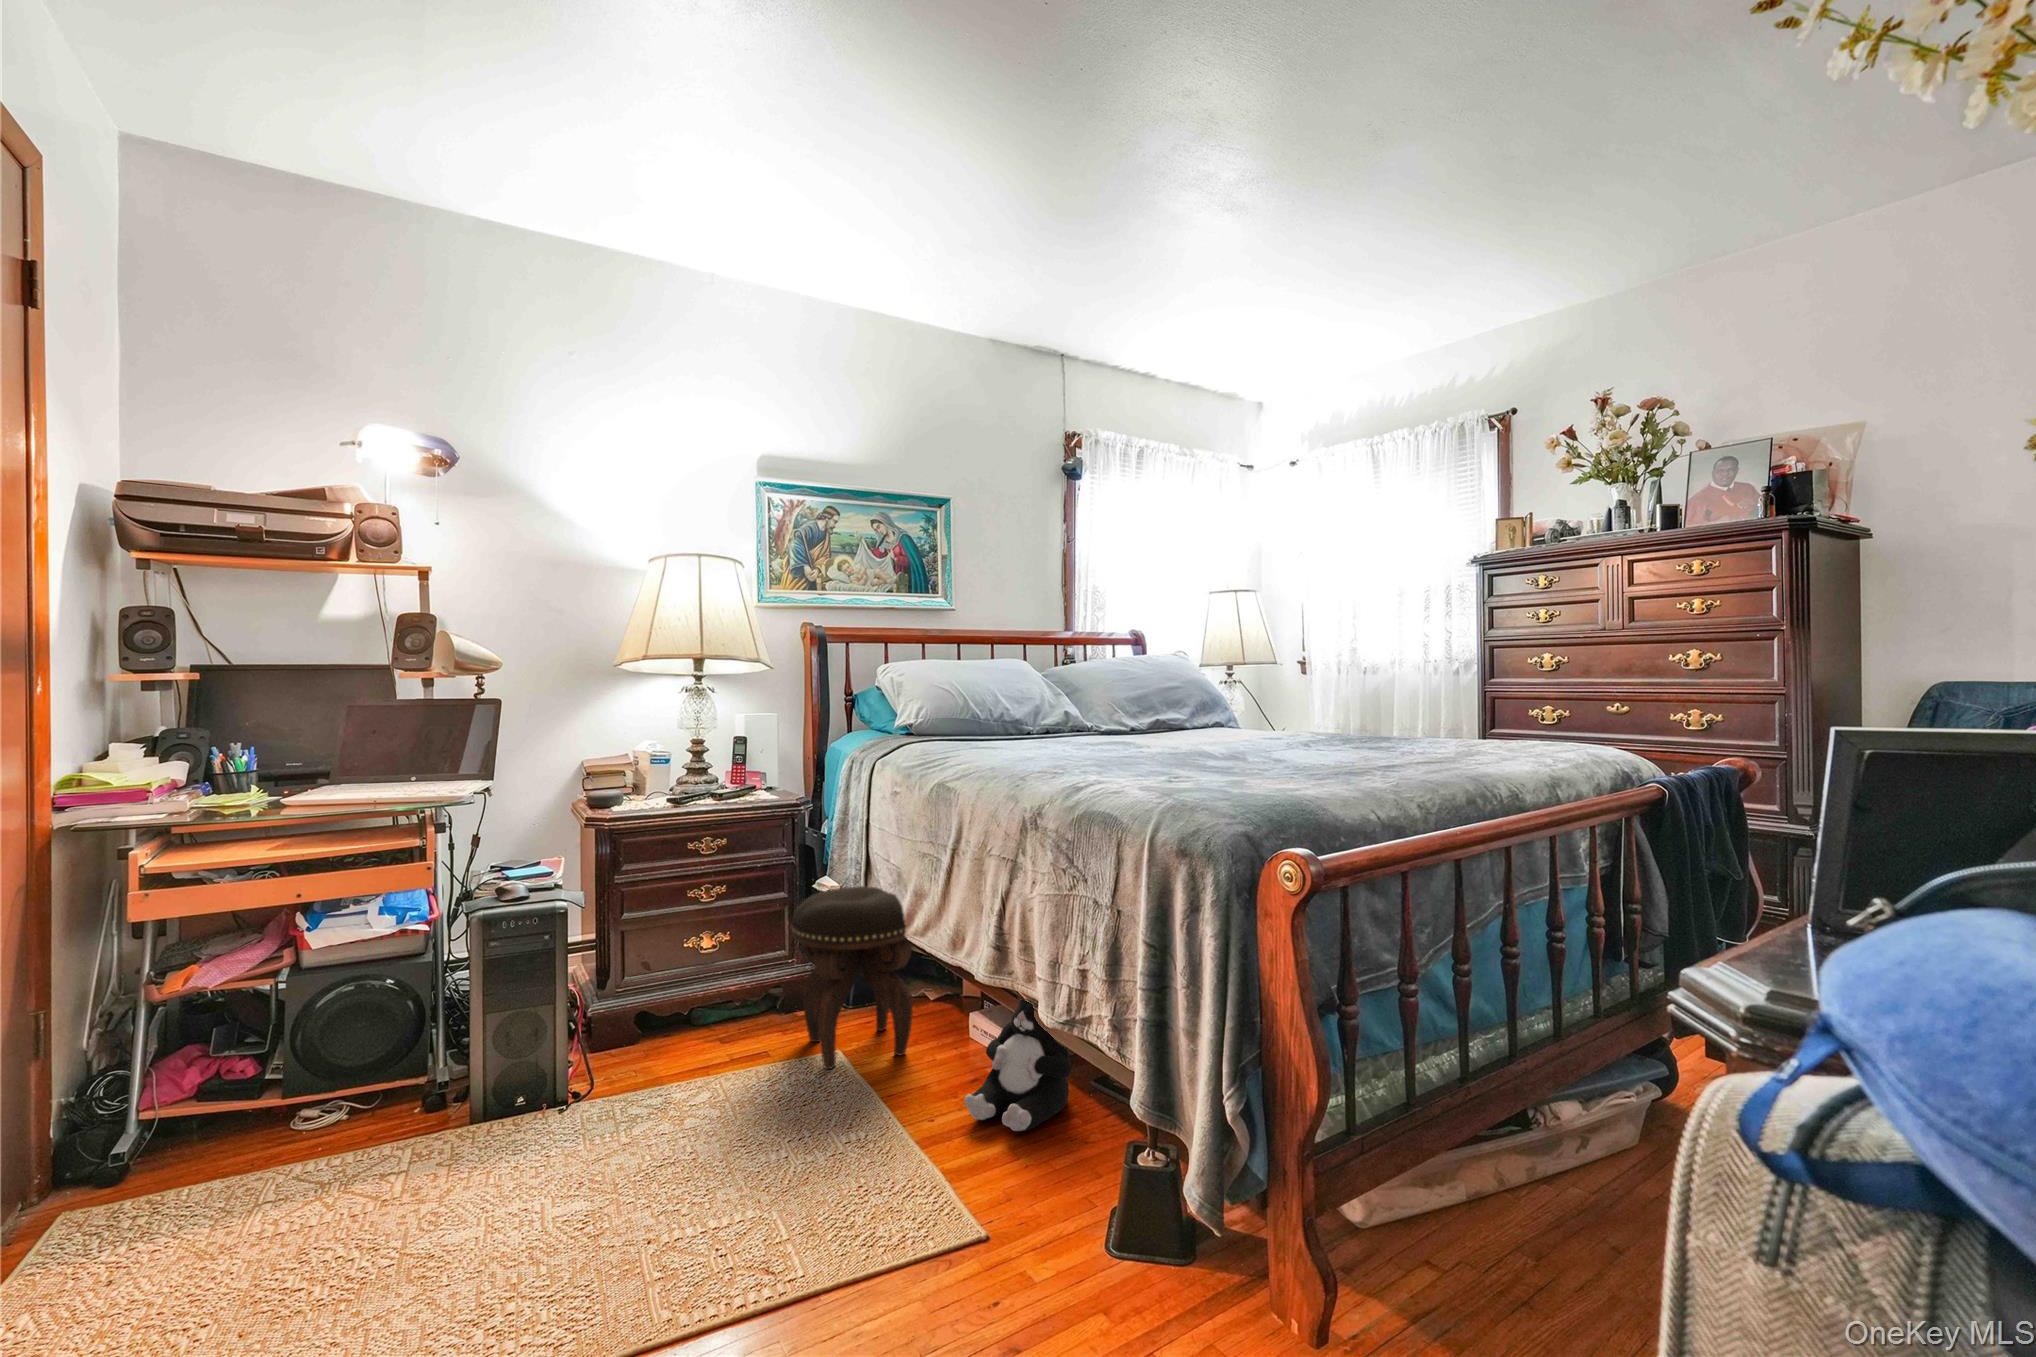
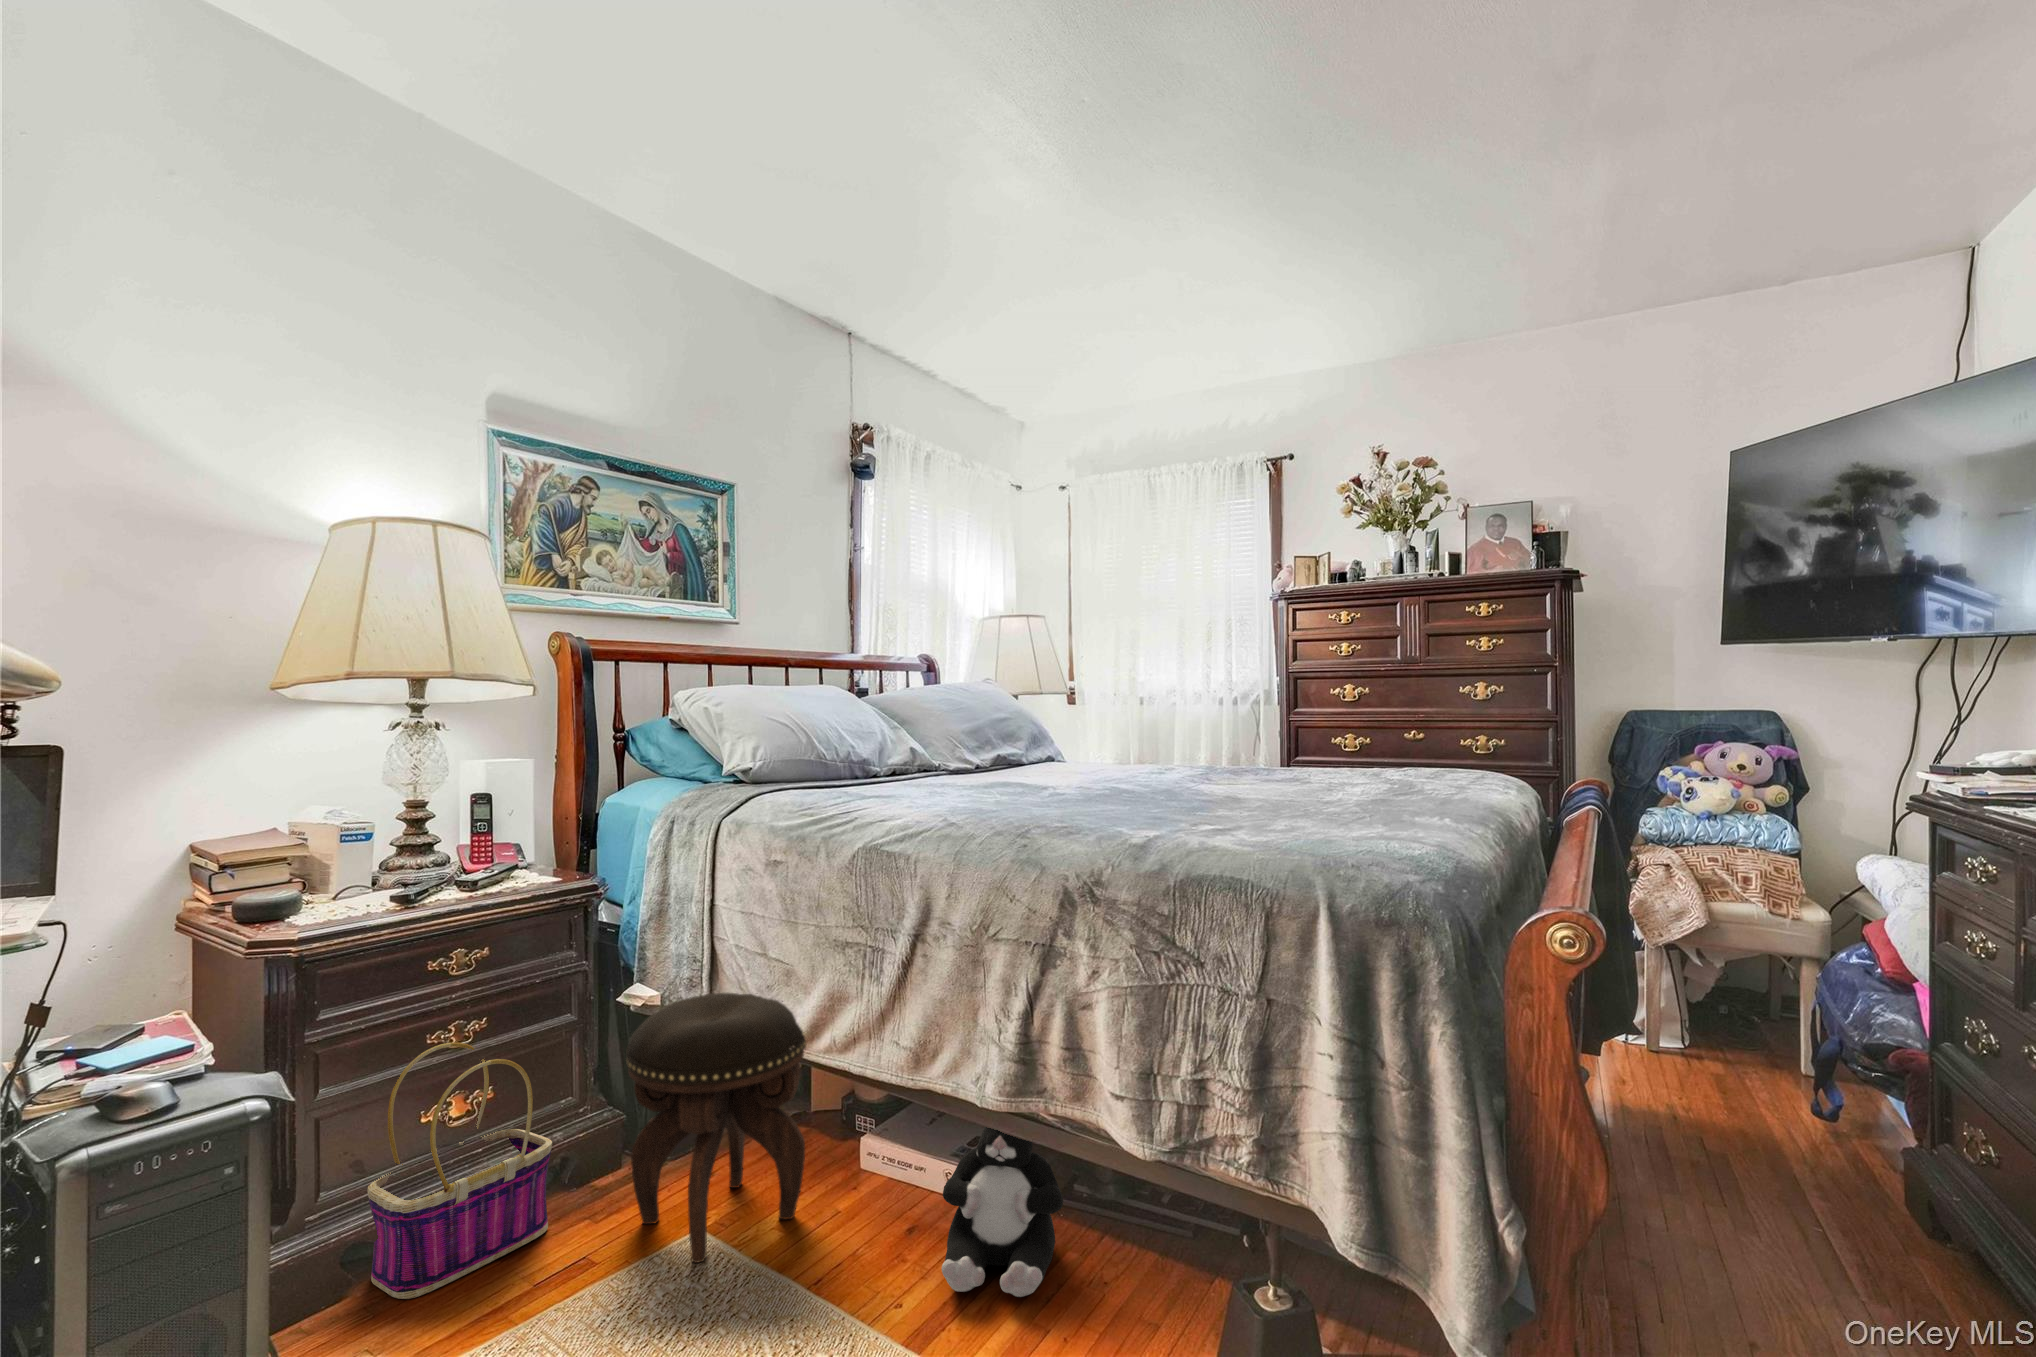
basket: none [644,900,757,1056] -> present [368,1043,552,1299]

